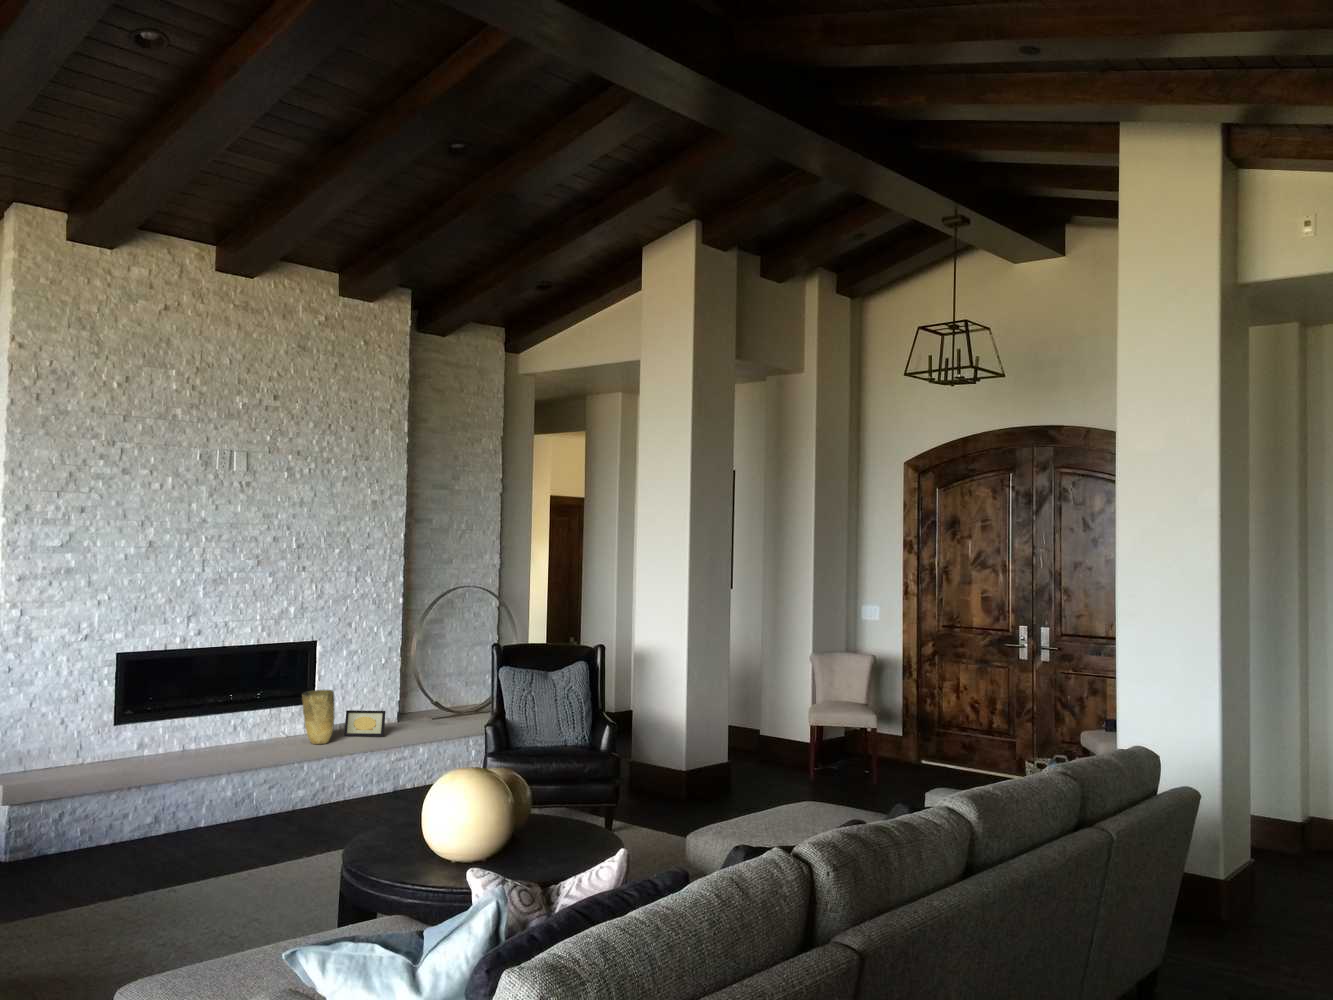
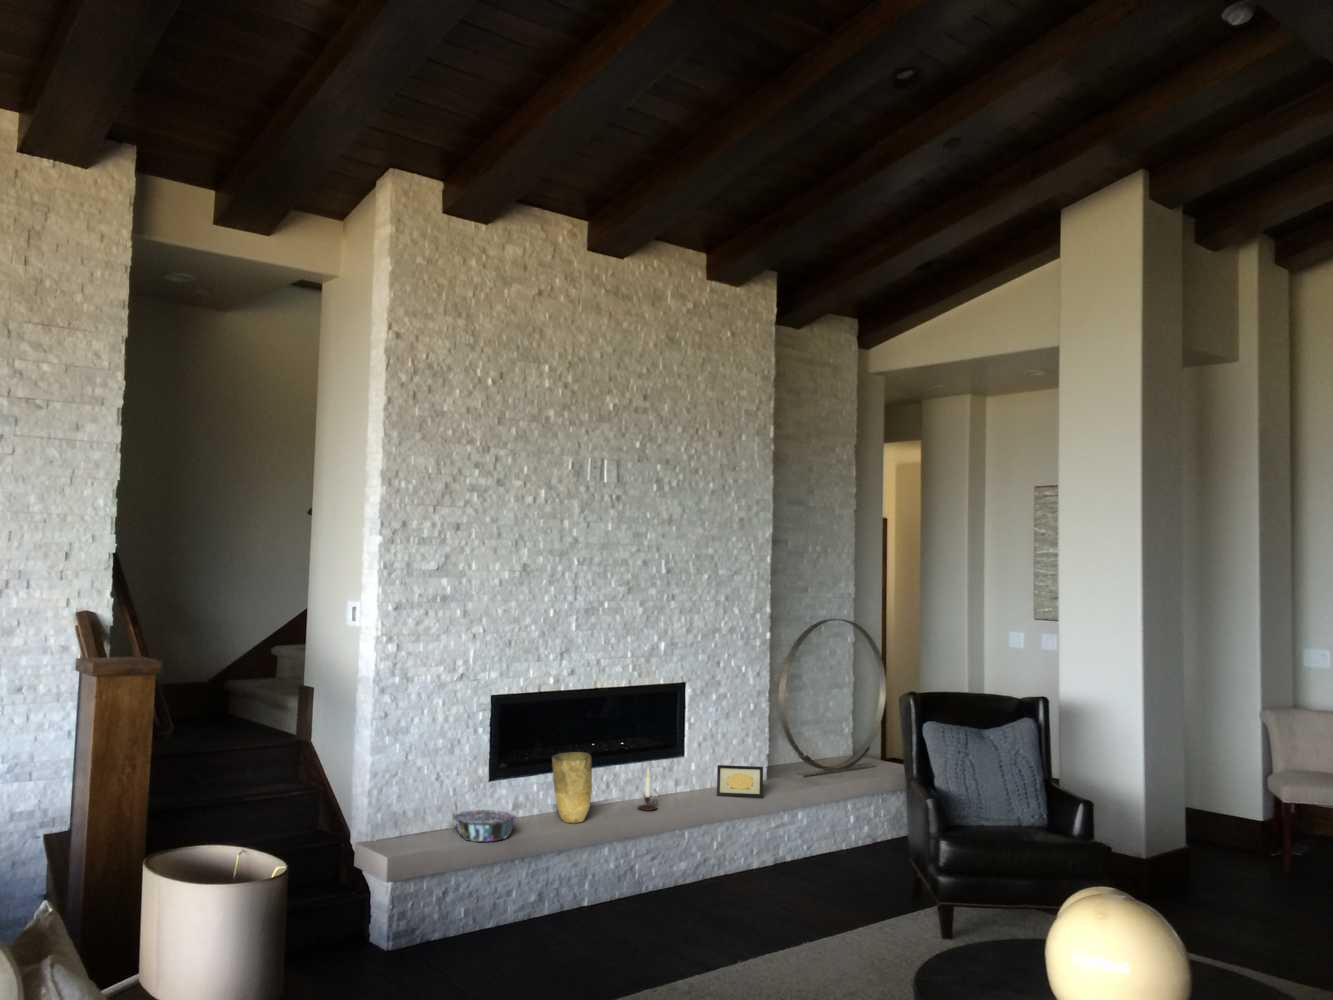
vase: present [302,690,335,744] -> present [552,752,592,823]
candle: none [262,712,282,749] -> present [638,769,657,811]
decorative bowl: none [75,750,133,776] -> present [453,810,516,842]

